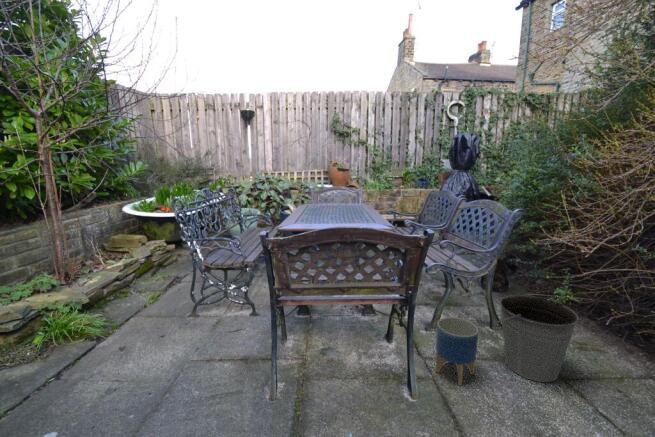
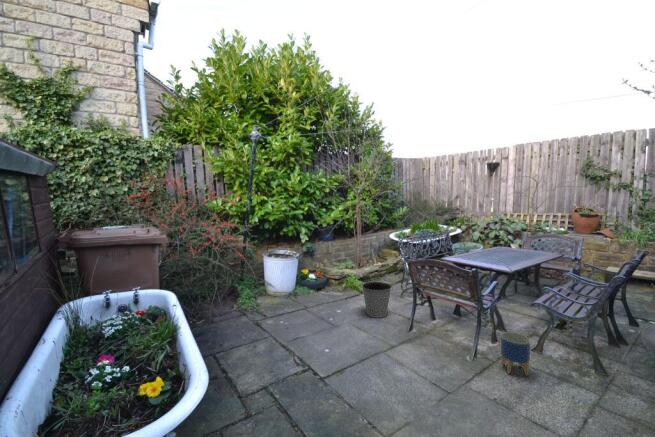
bucket: present [496,295,578,382] -> present [362,282,392,318]

